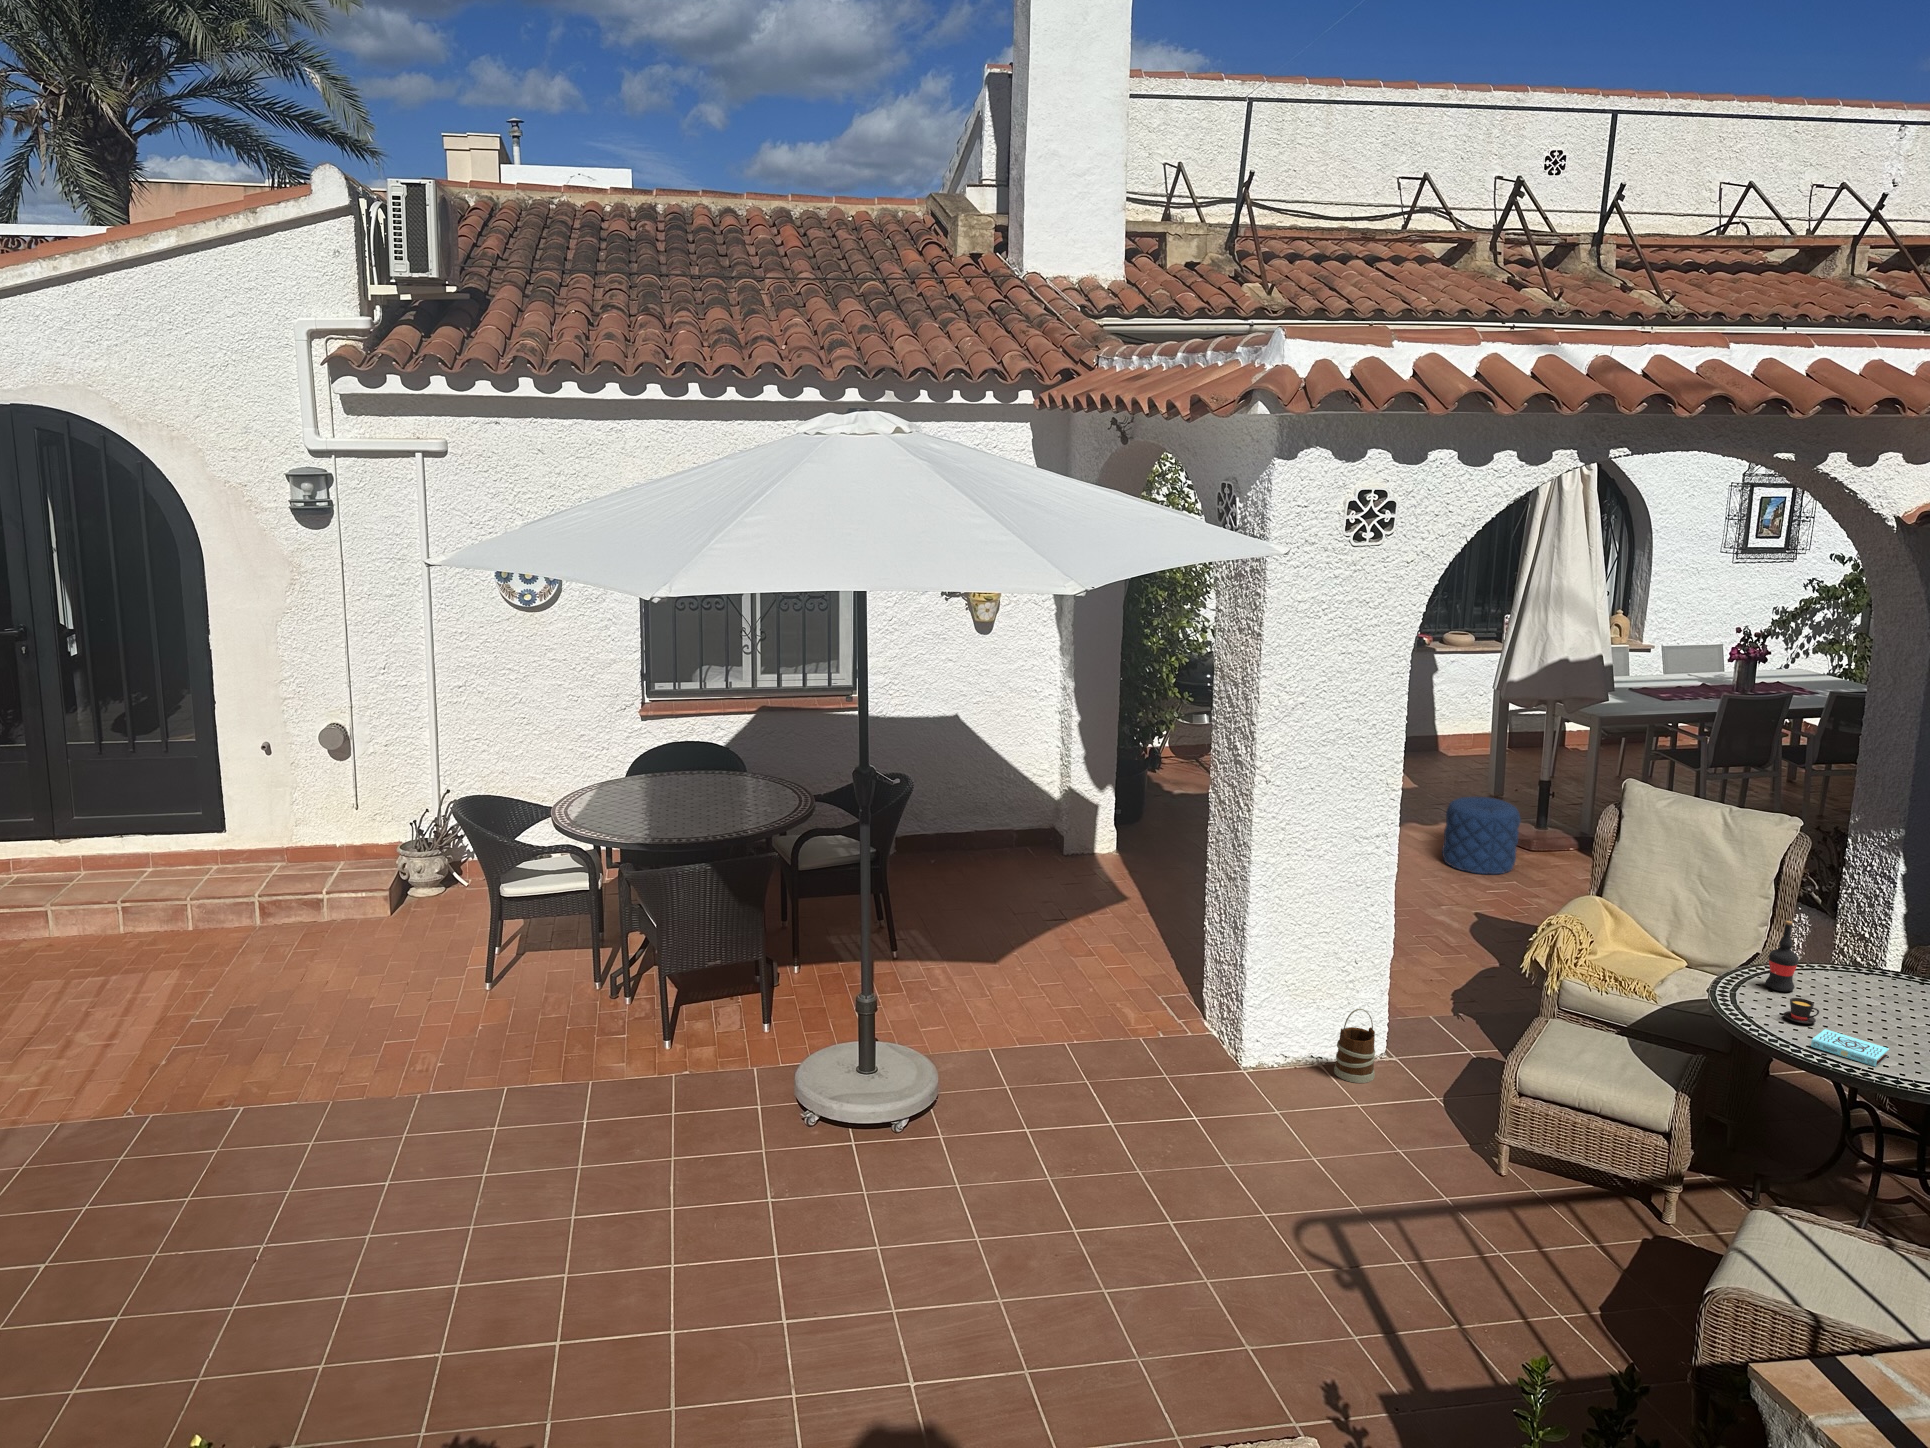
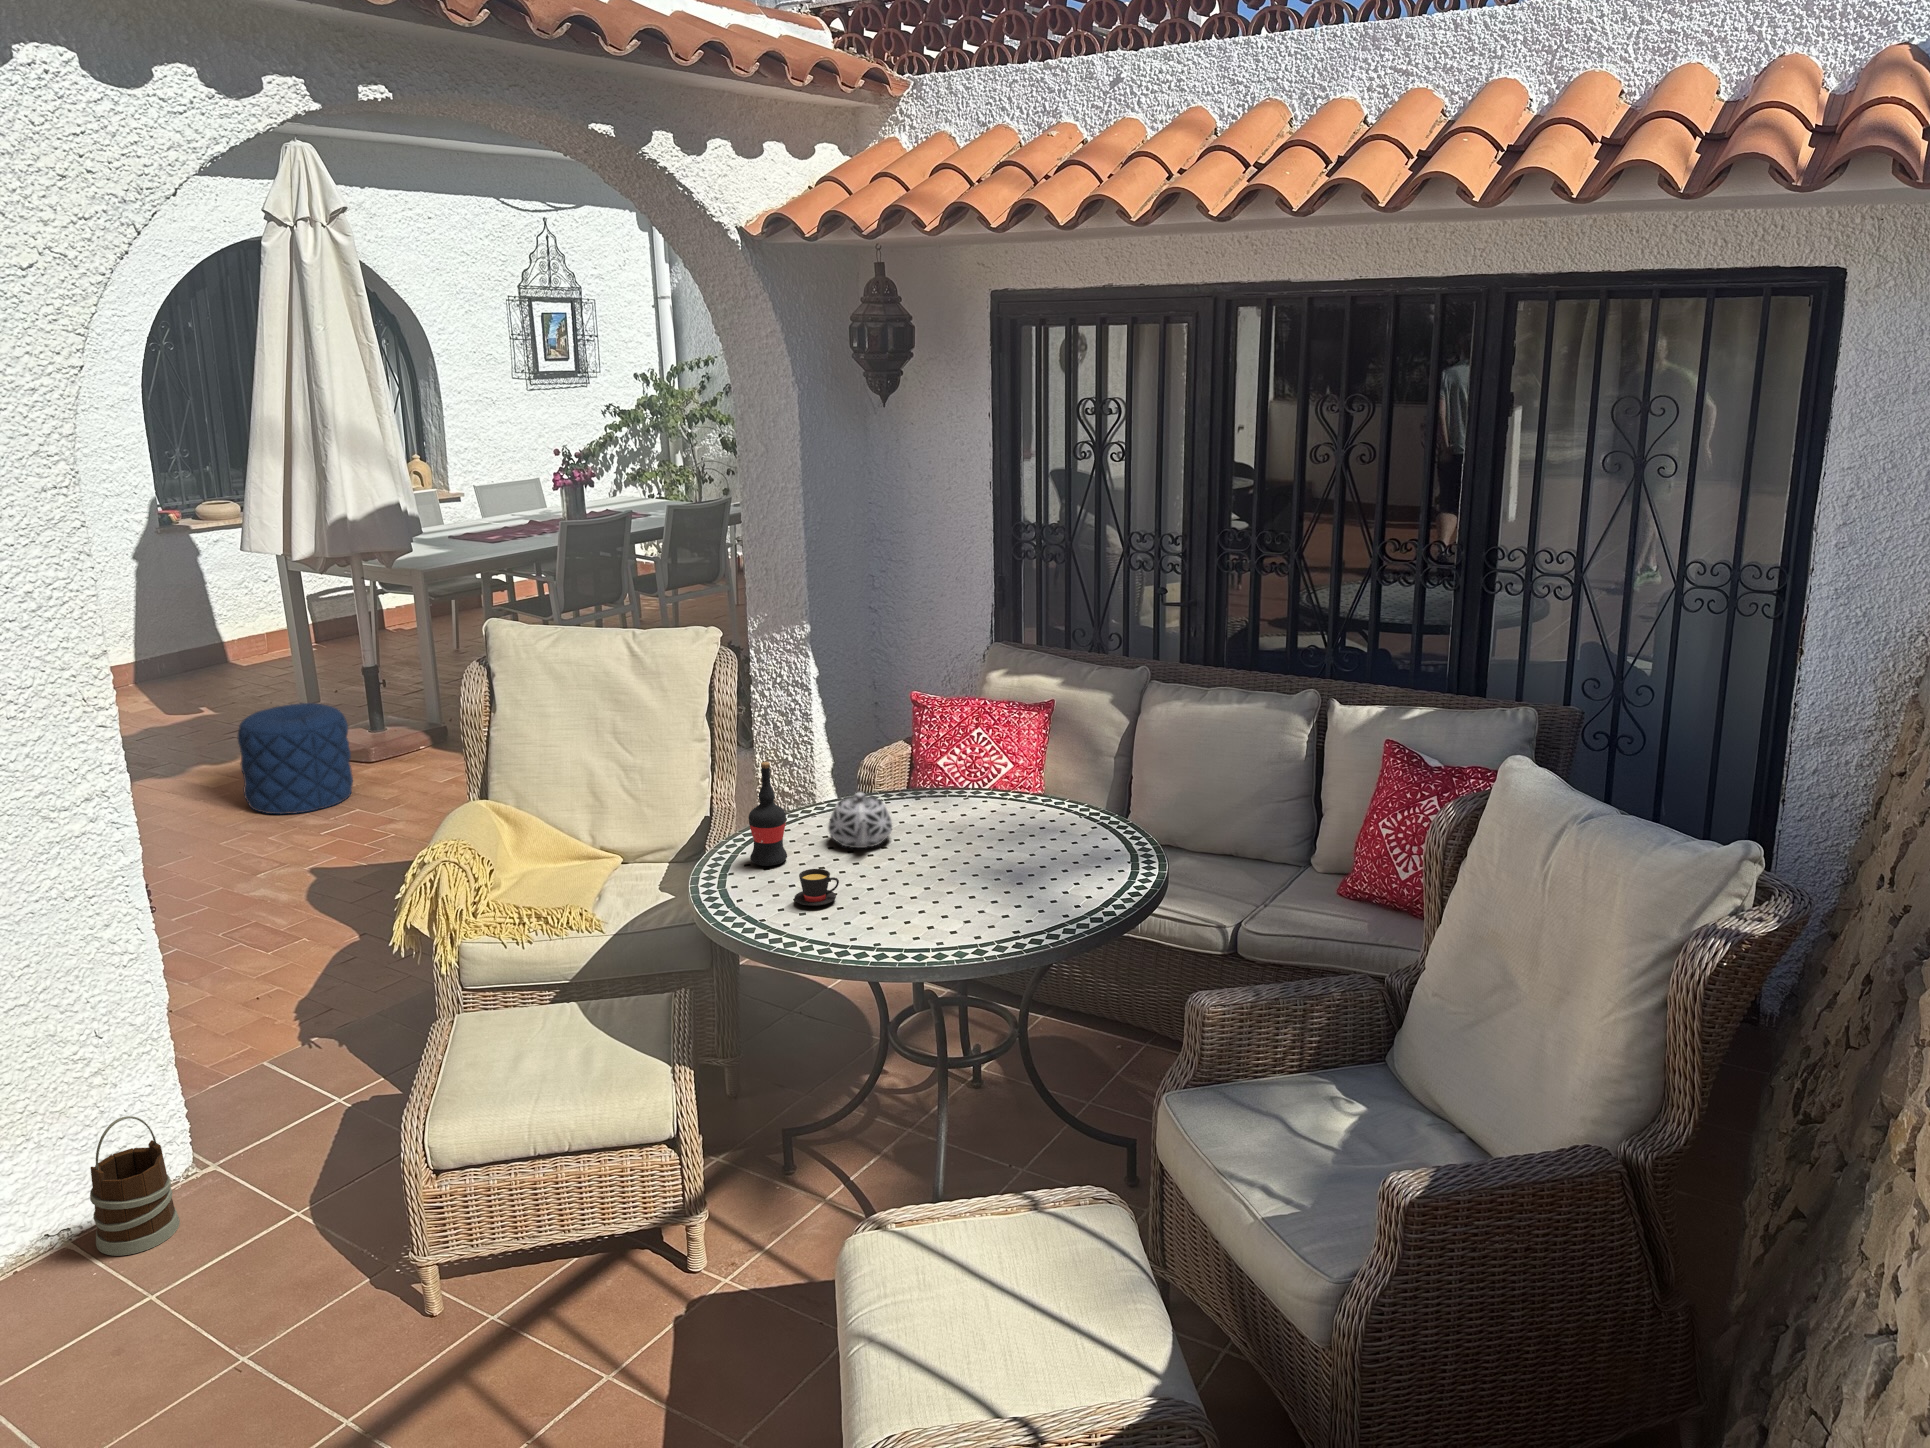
teapot: none [1834,962,1889,1003] -> present [828,792,892,848]
book: present [1811,1029,1889,1067] -> none [850,904,938,938]

